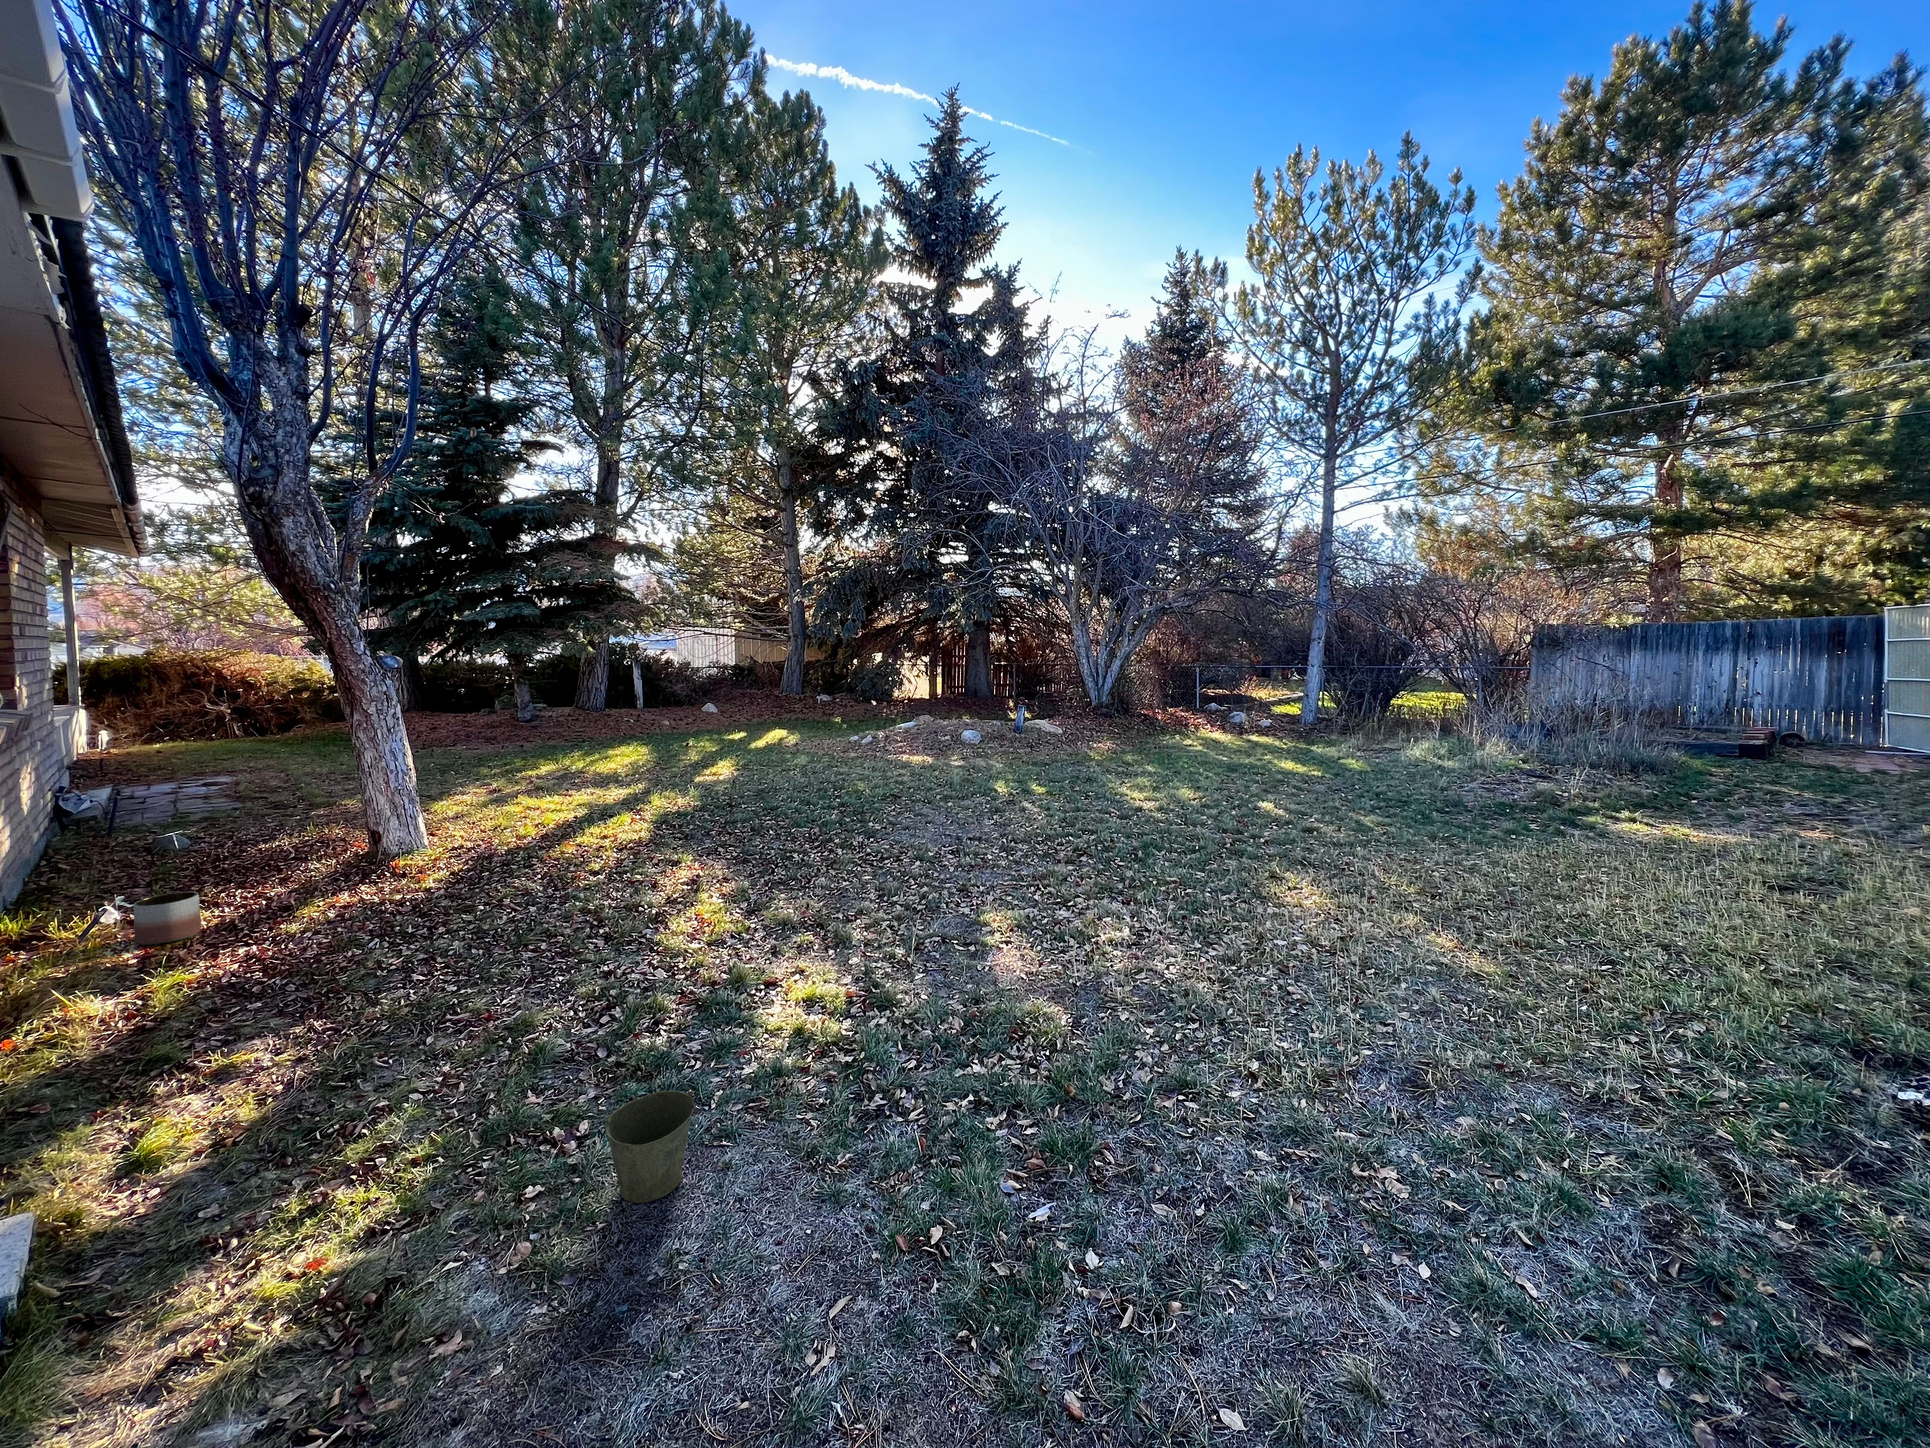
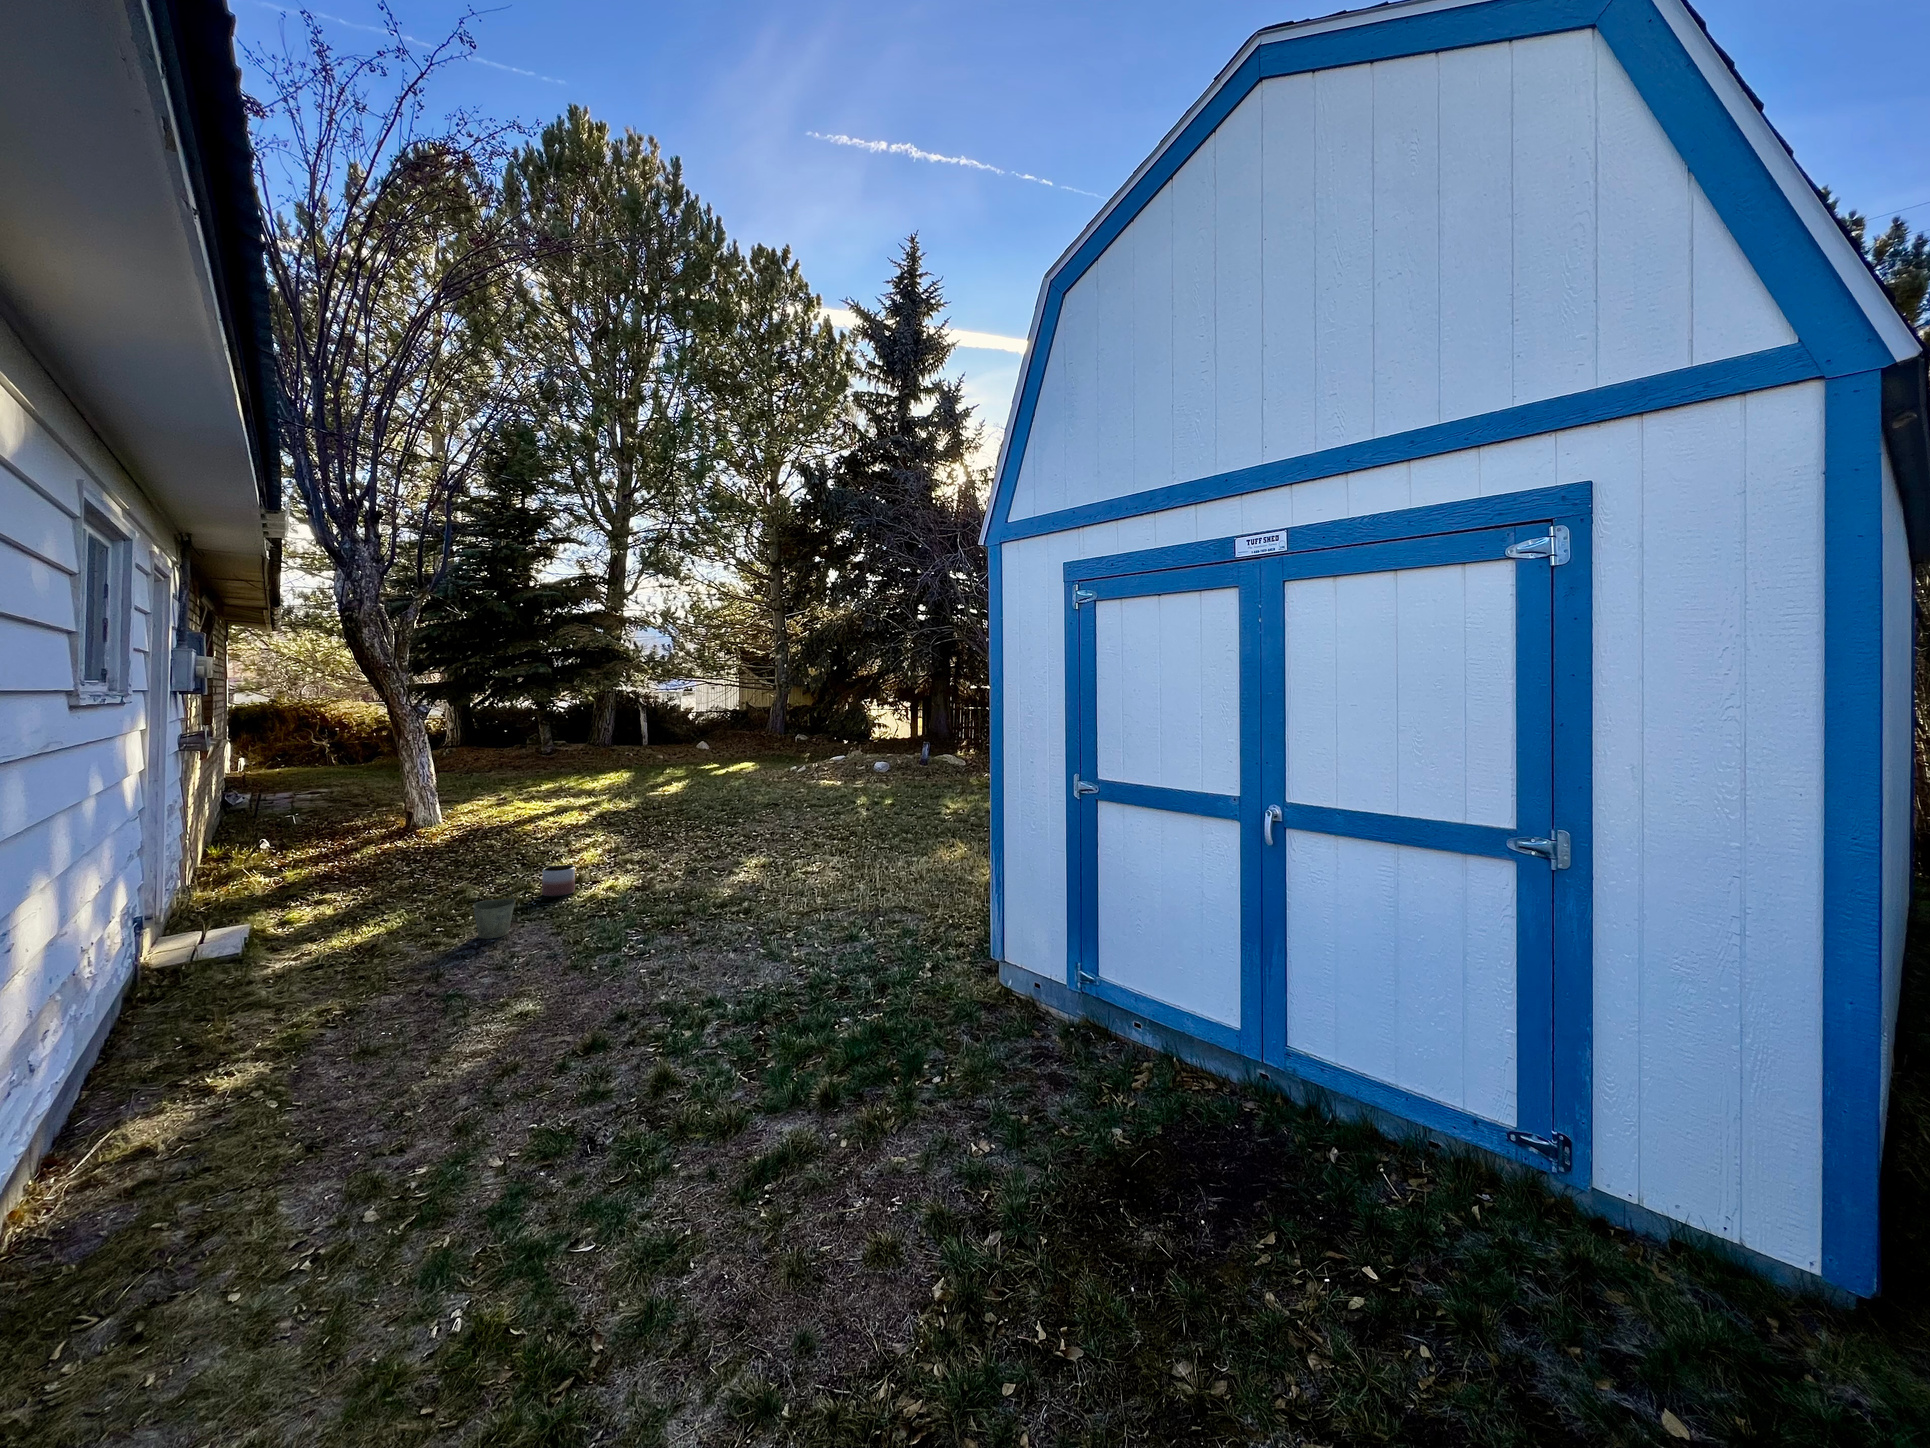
planter: present [133,891,201,945] -> present [542,865,575,897]

